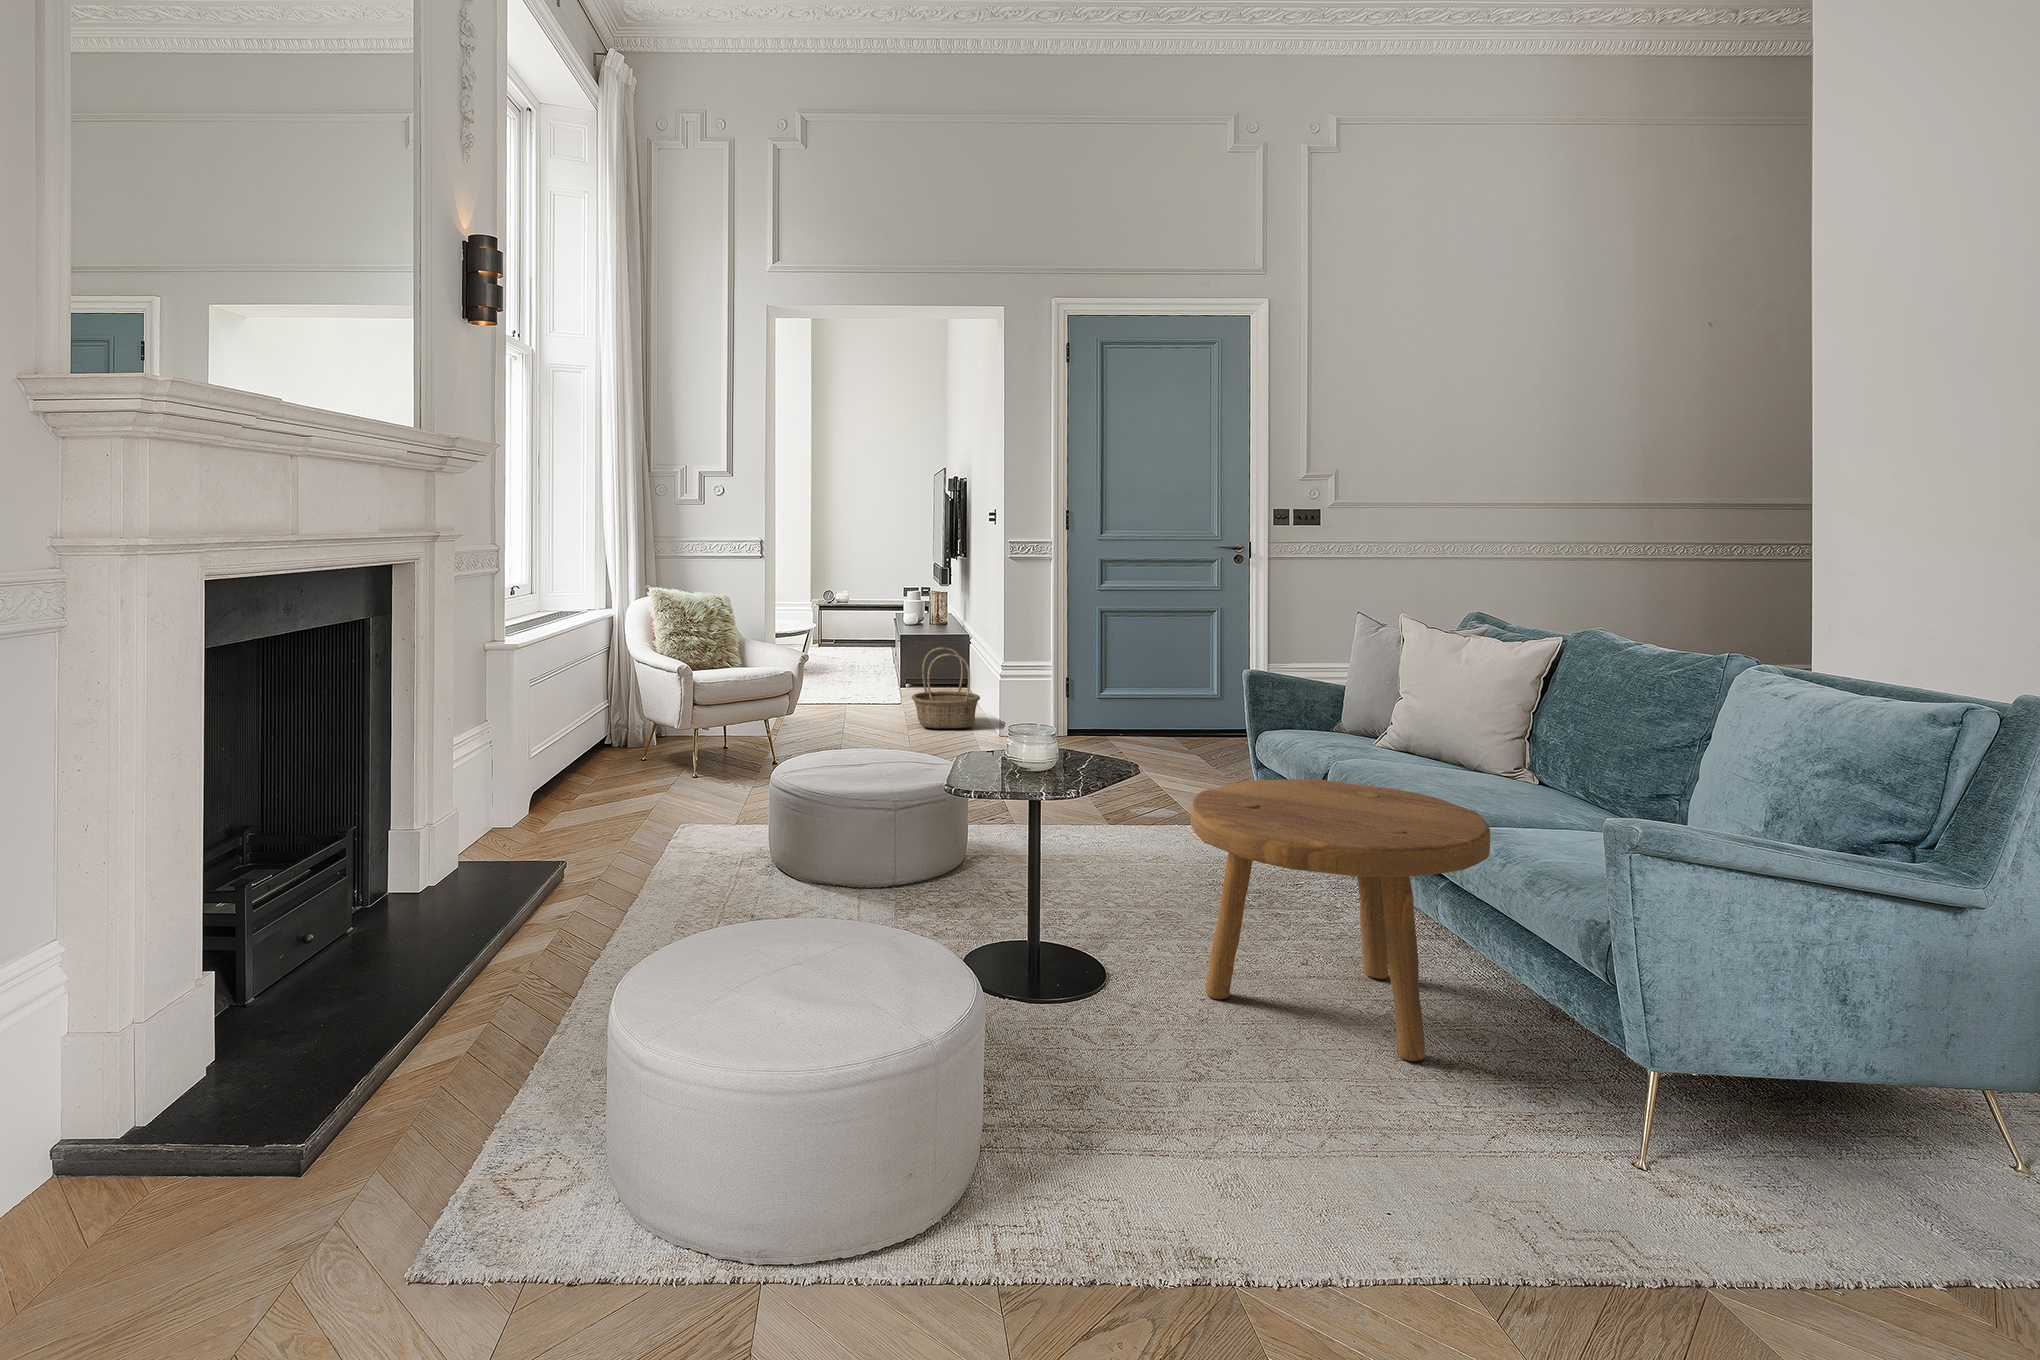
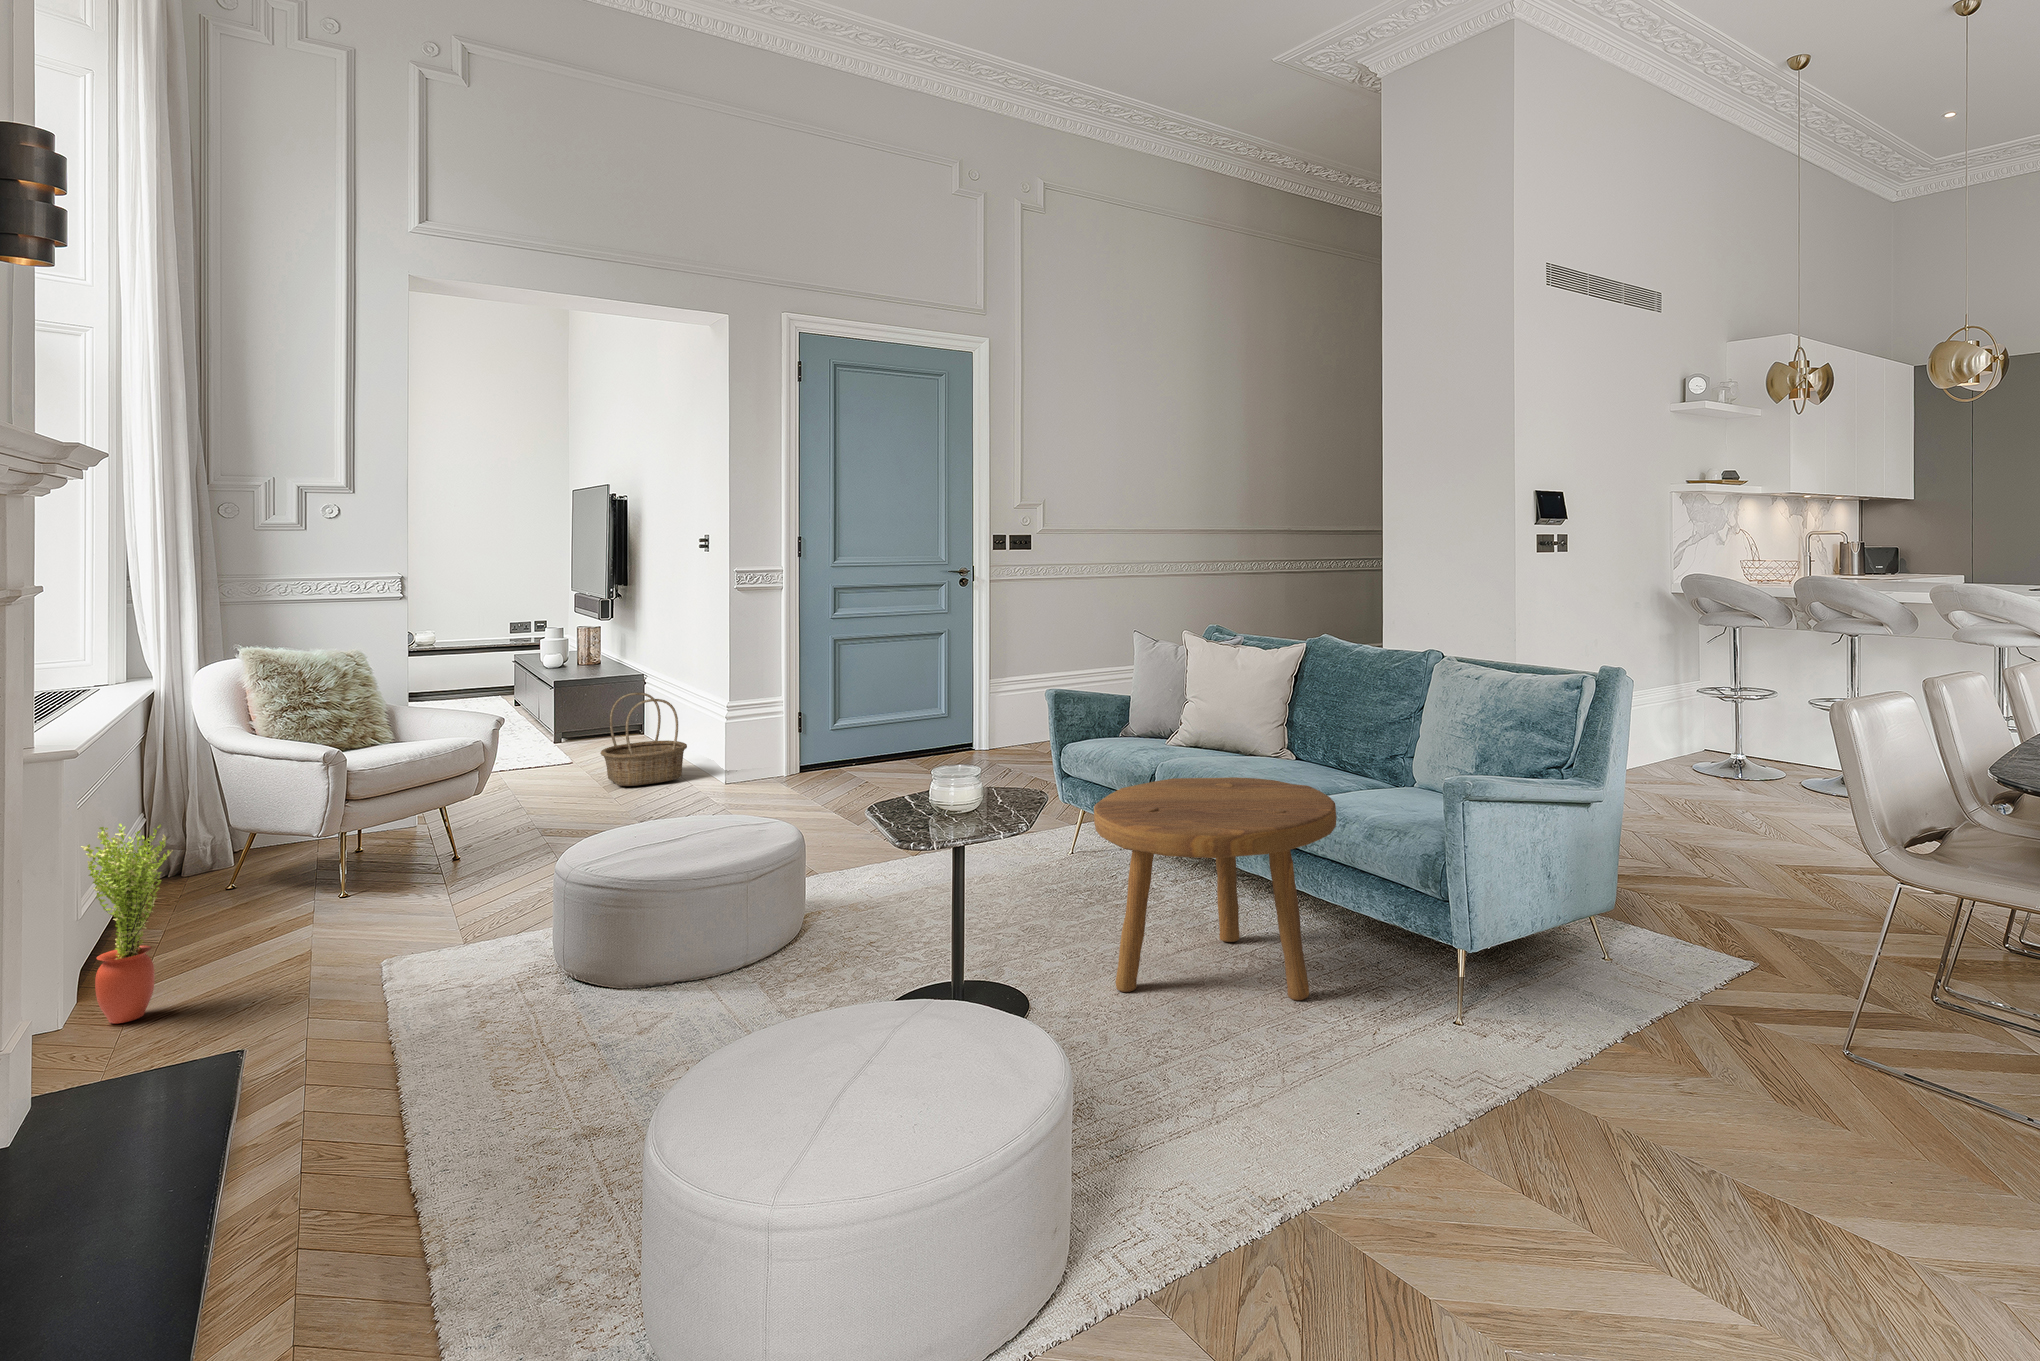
potted plant: none [502,701,552,839] -> present [81,824,172,1023]

